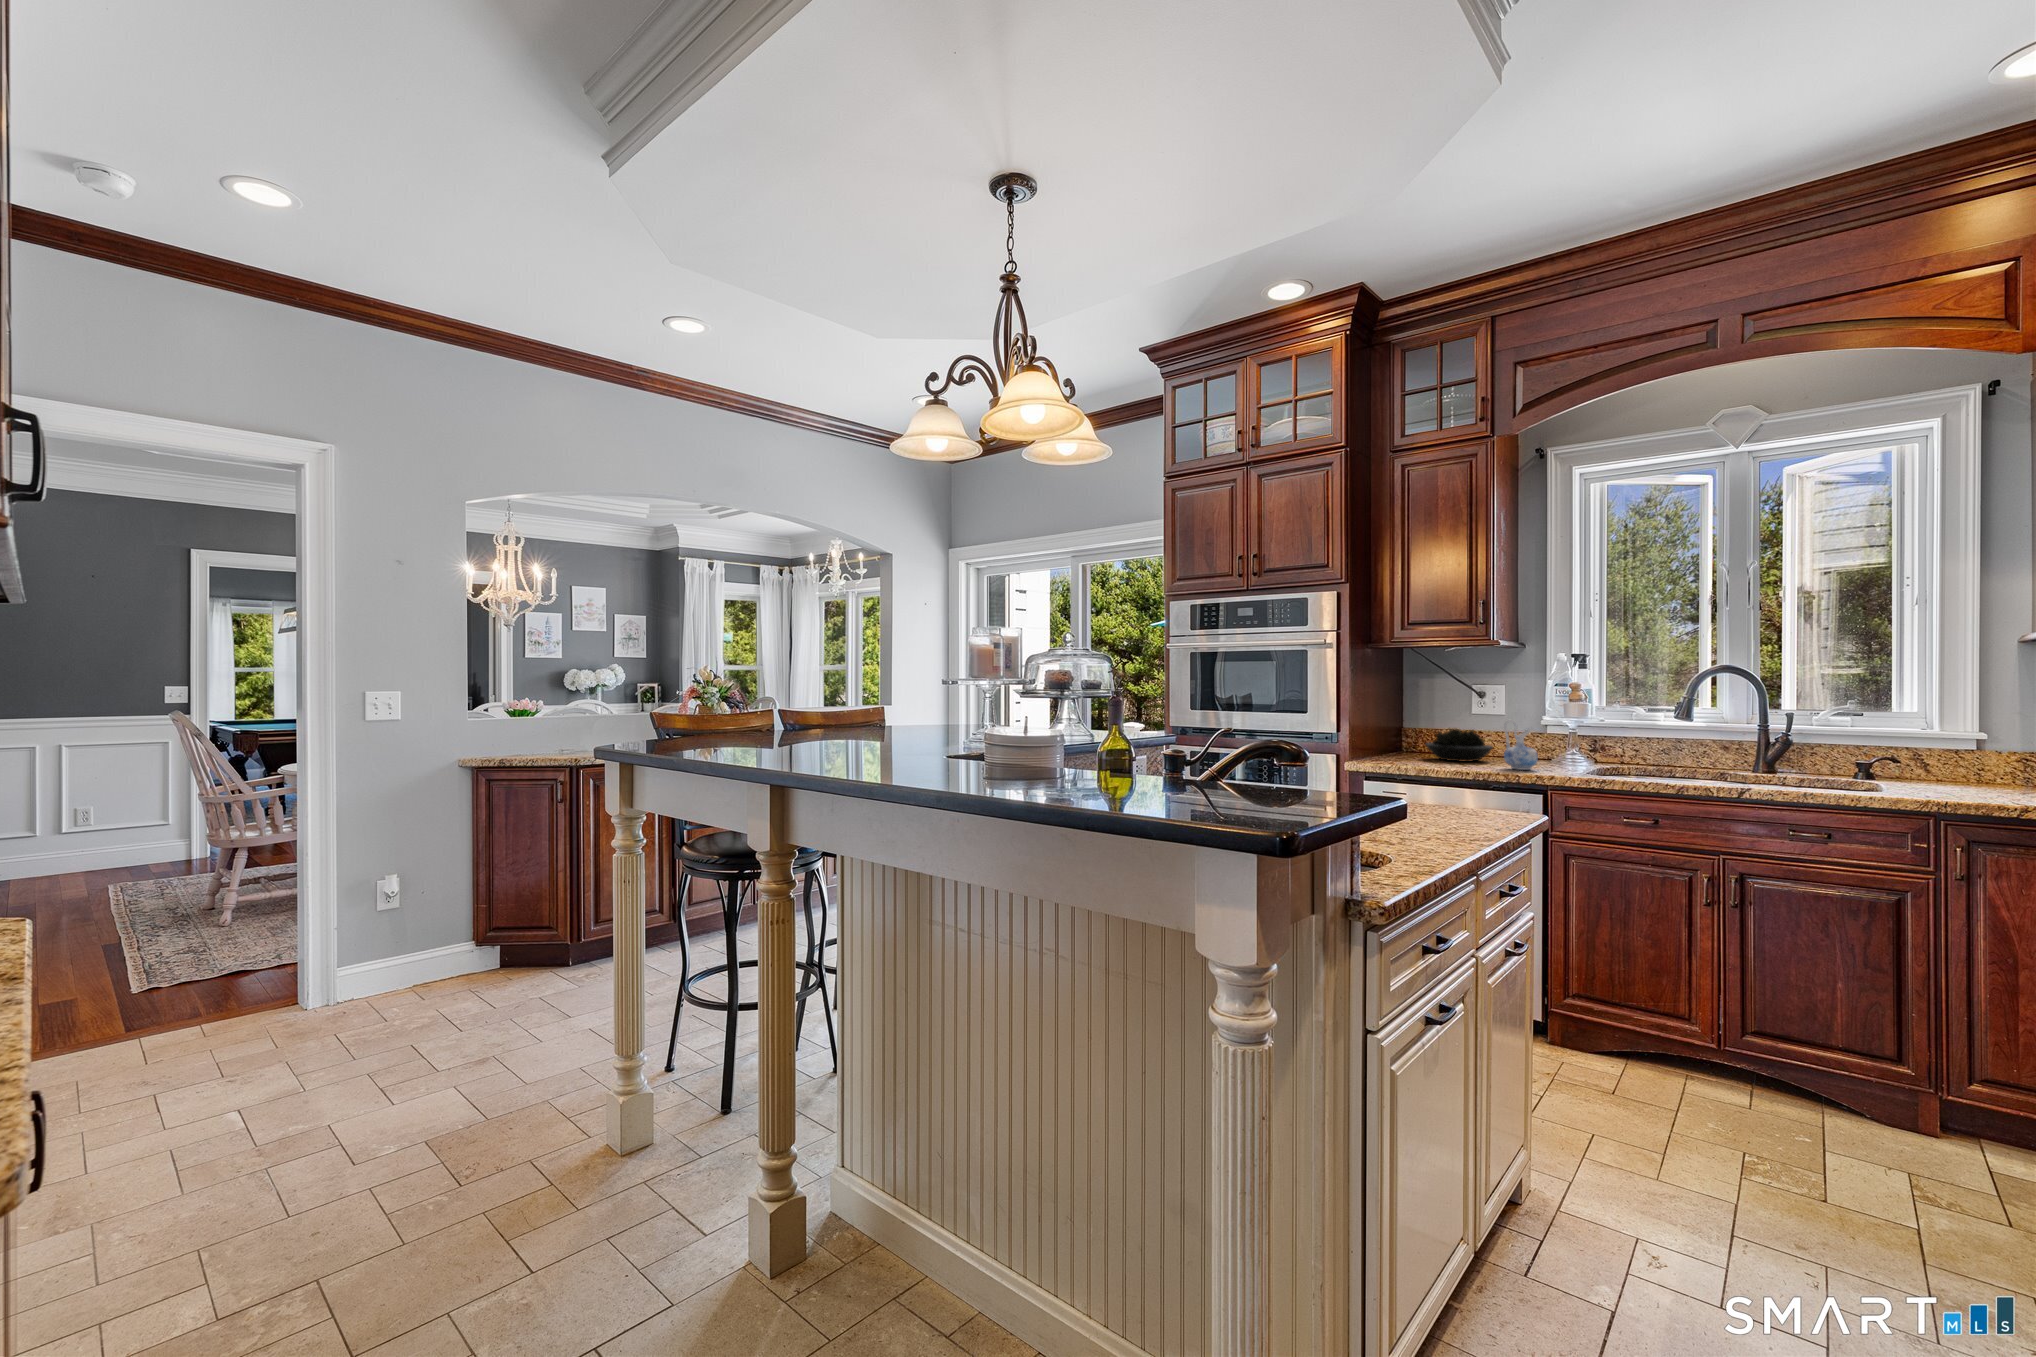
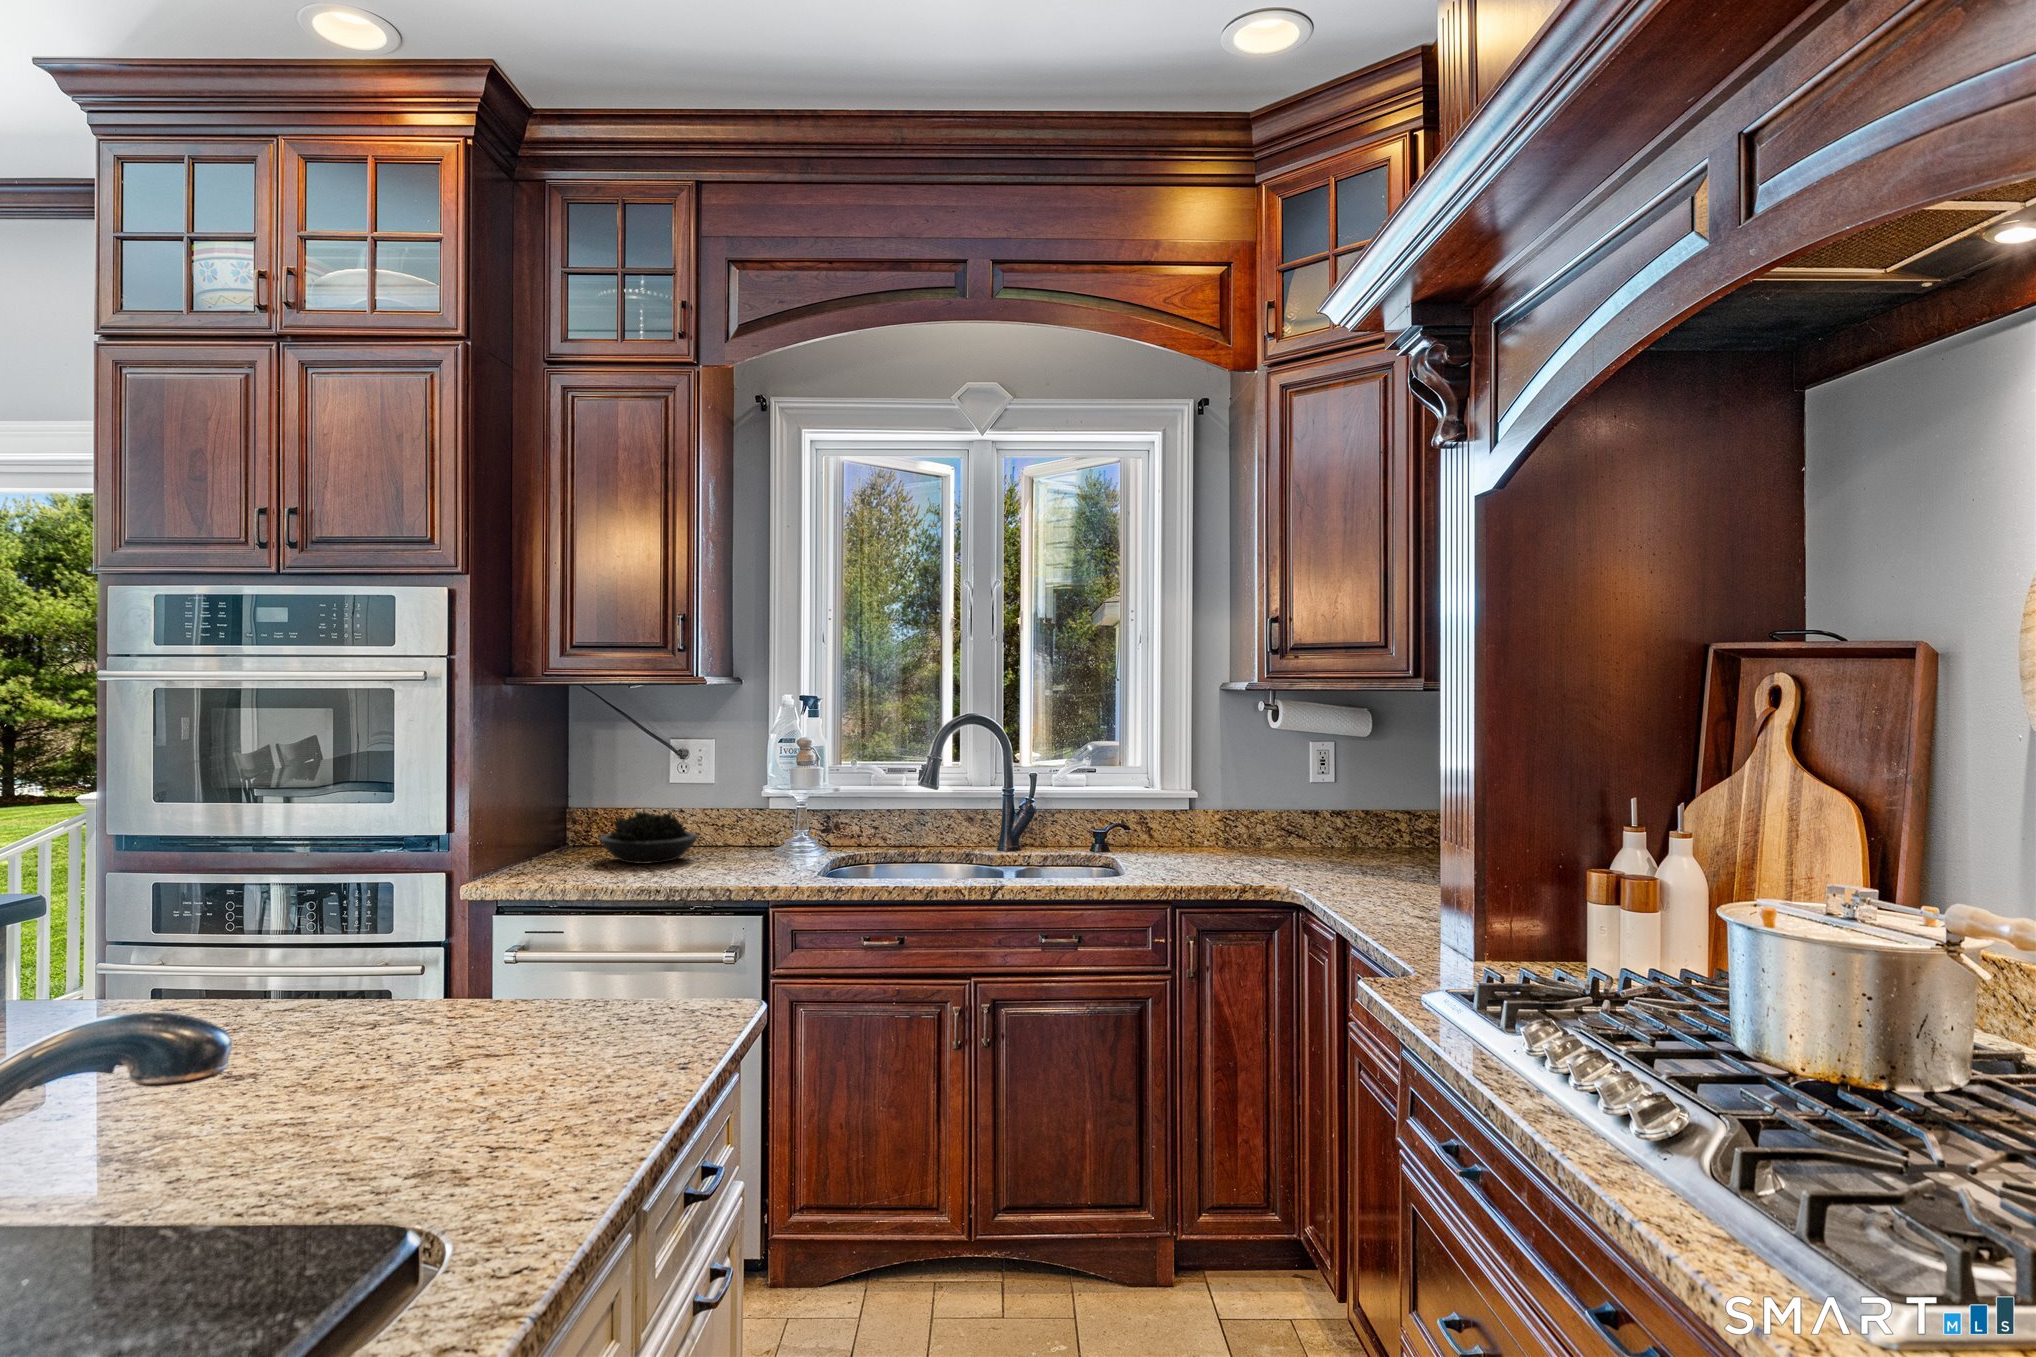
ceramic pitcher: present [1504,720,1538,770] -> none [710,799,756,875]

